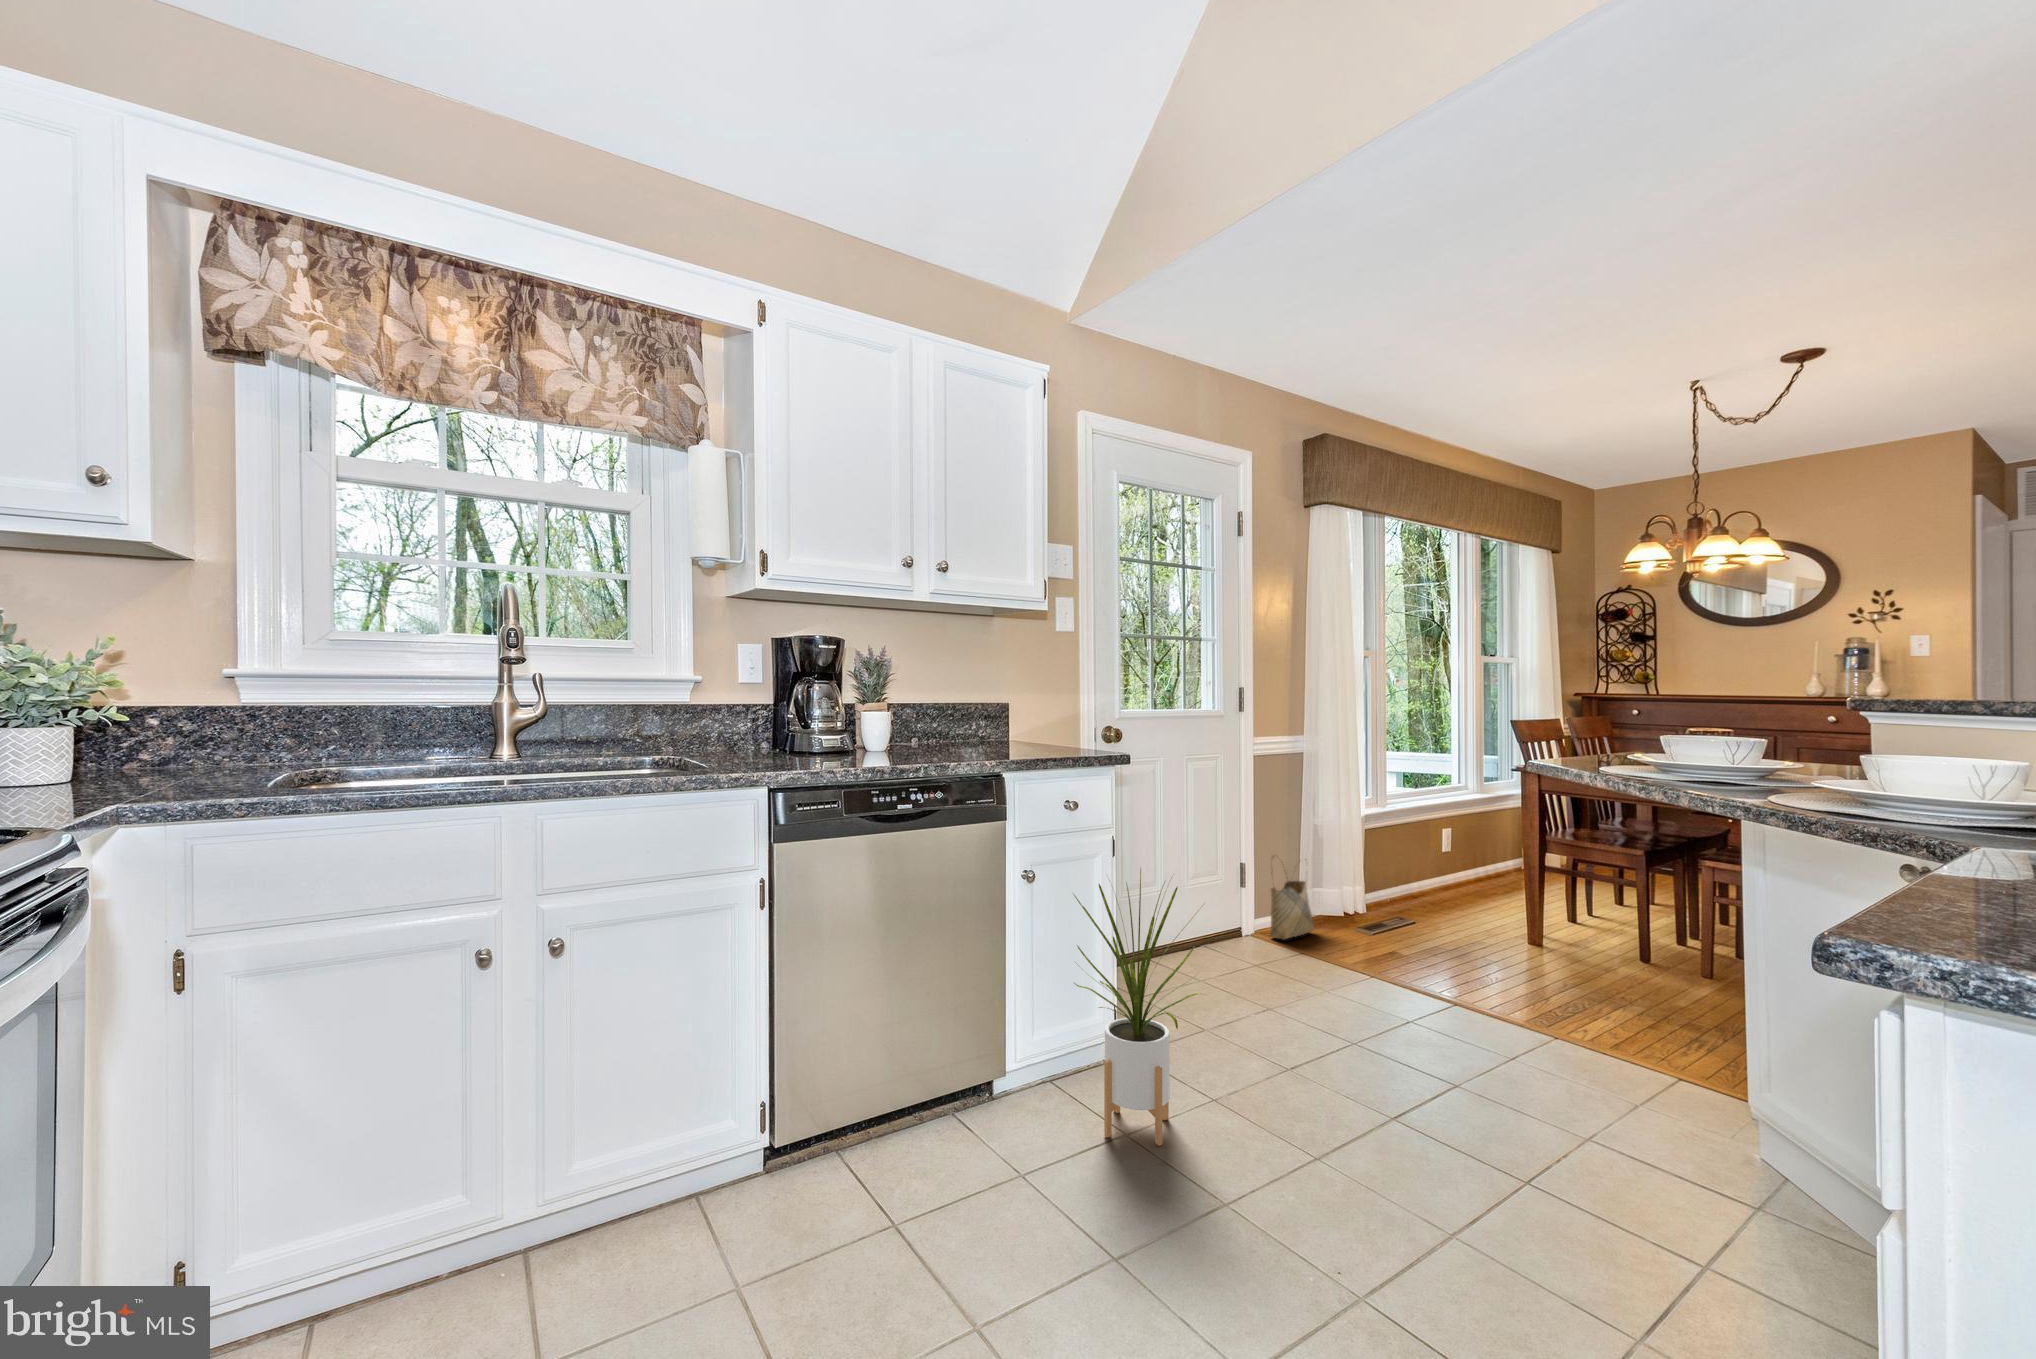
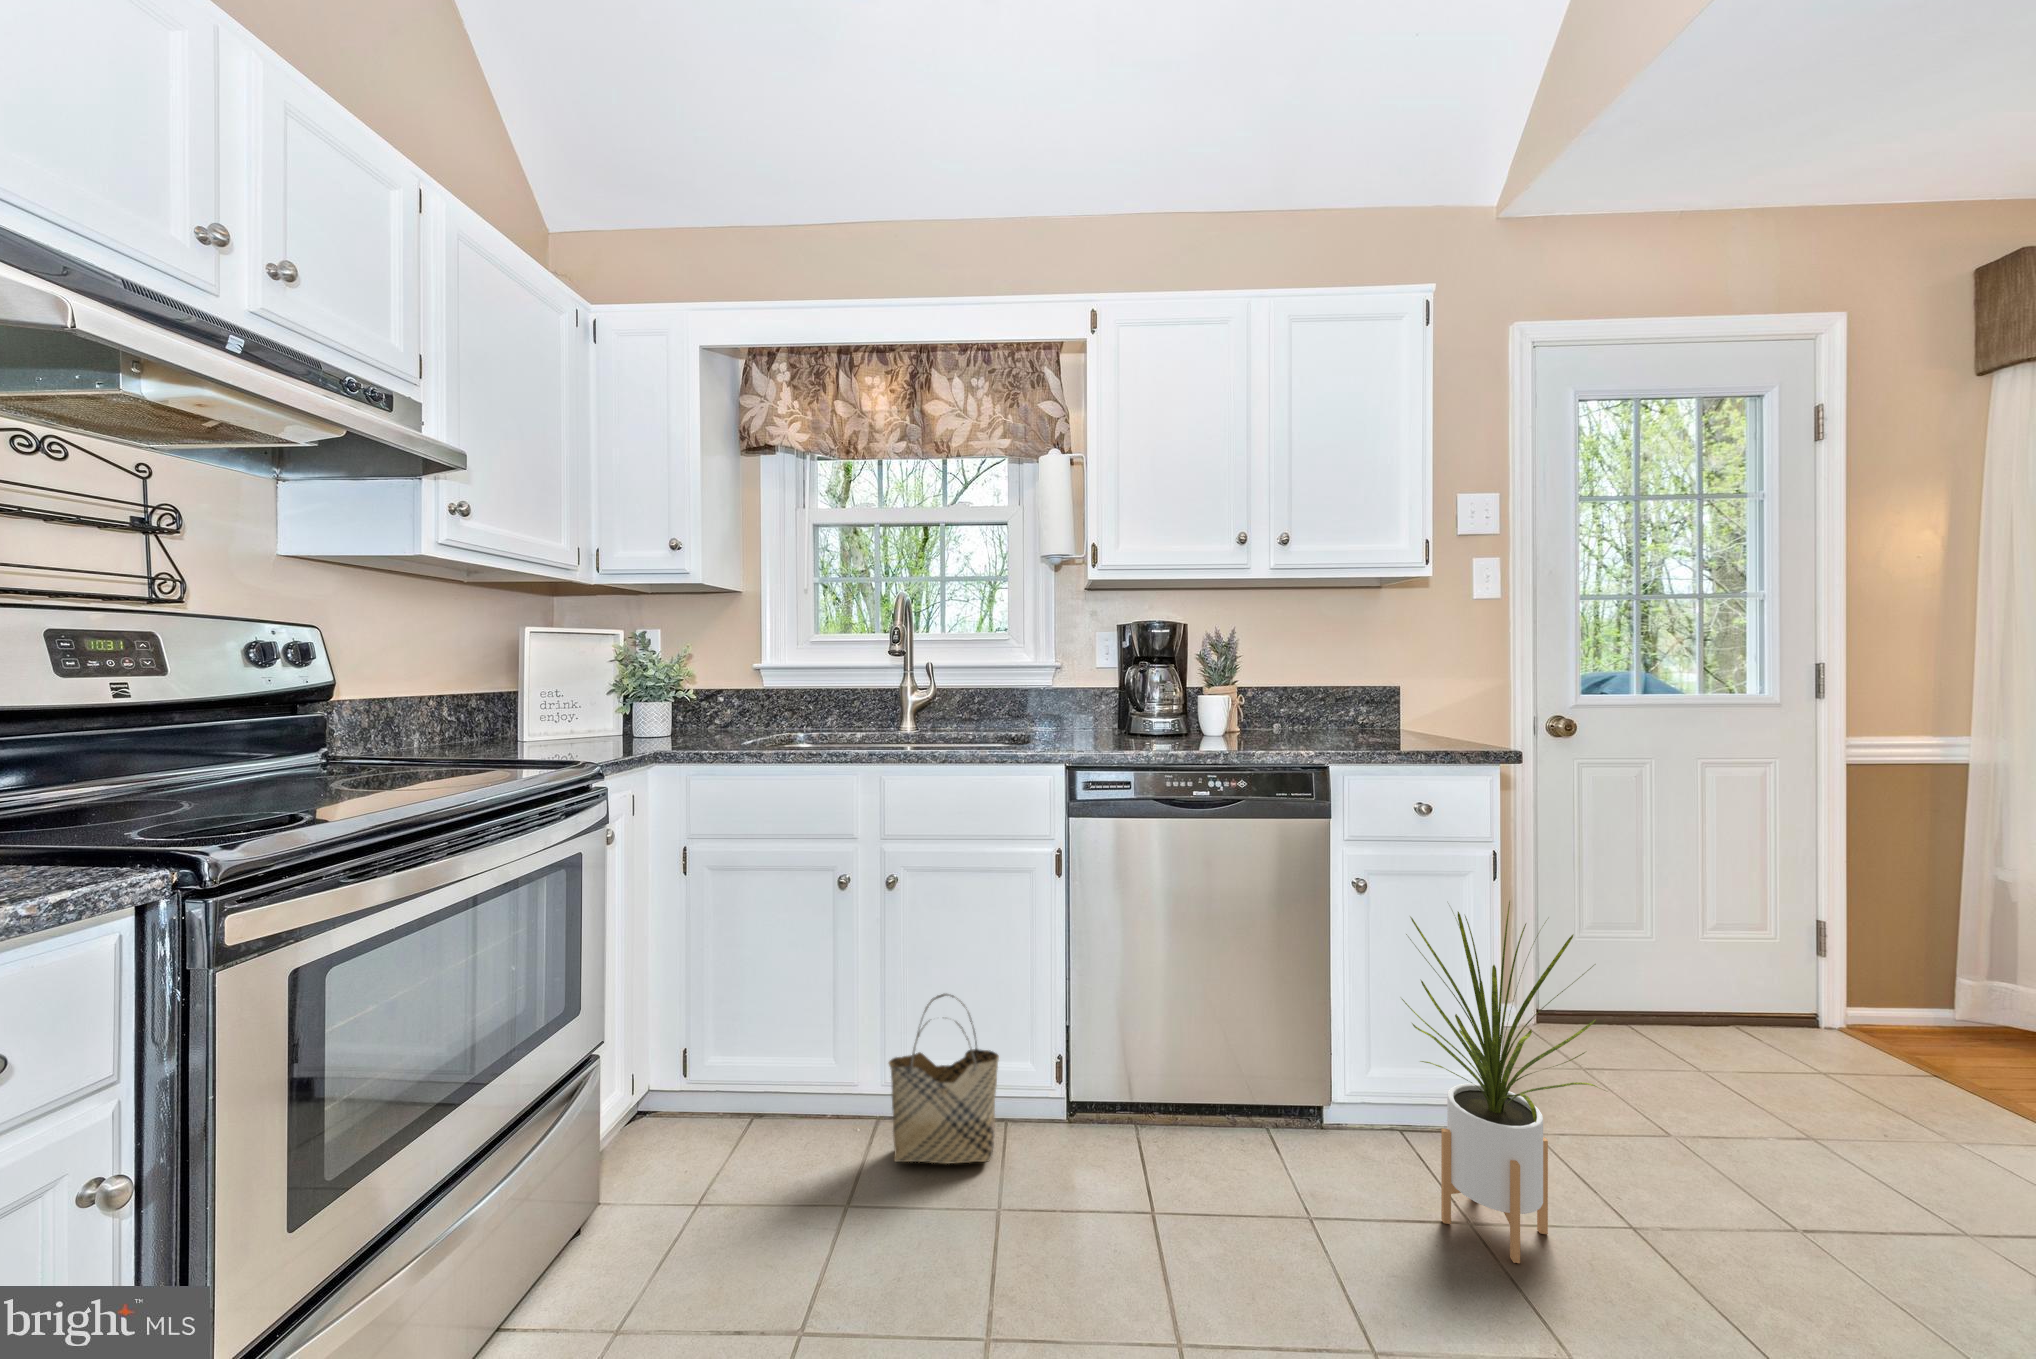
woven basket: present [1270,857,1314,939] -> present [889,994,999,1164]

